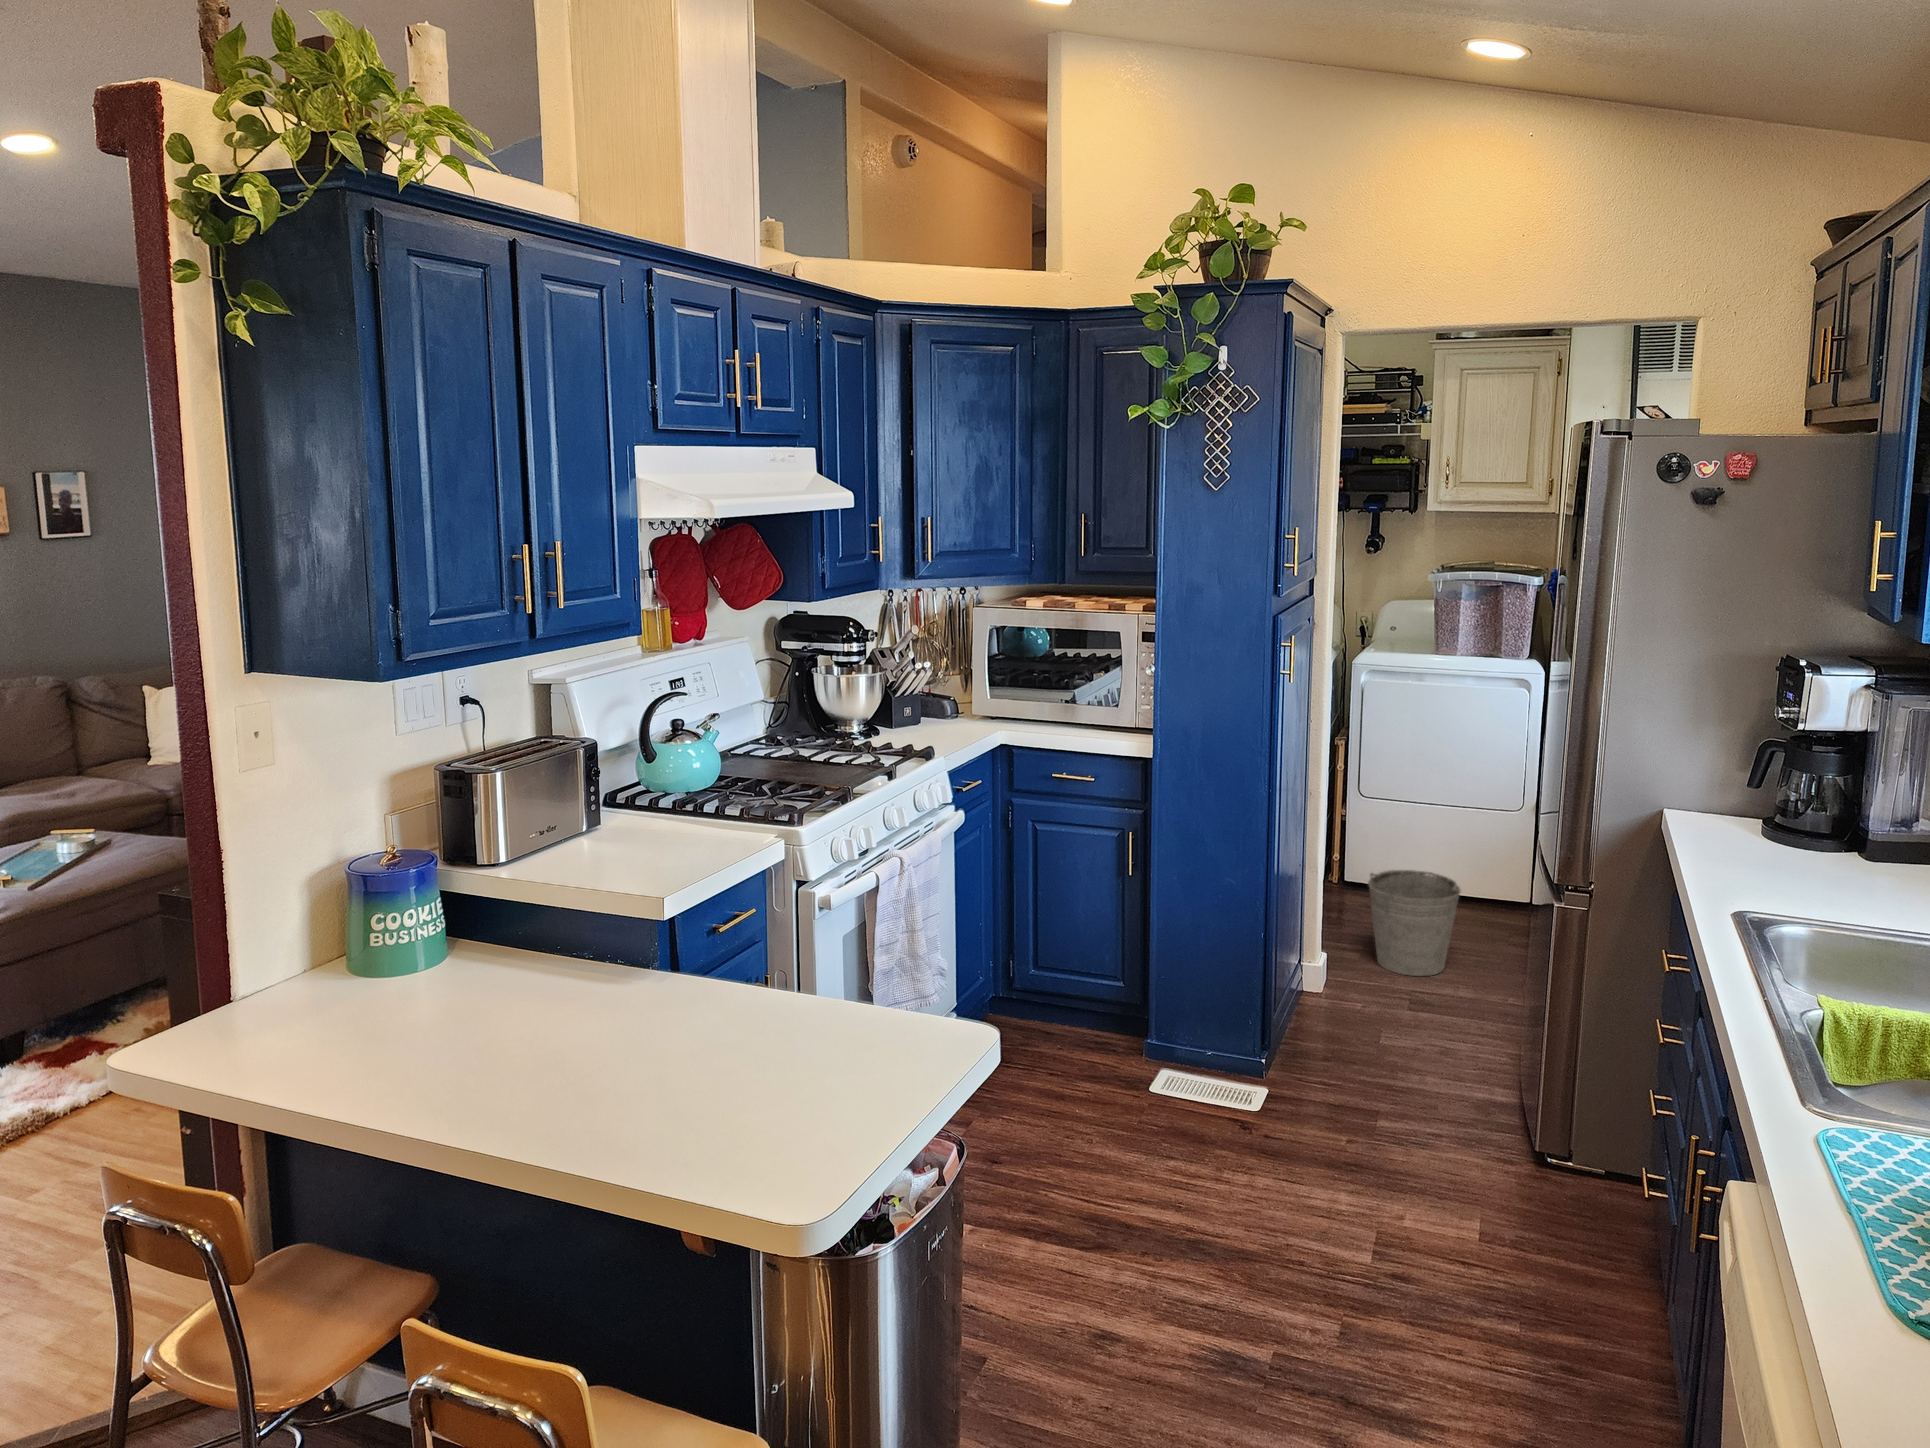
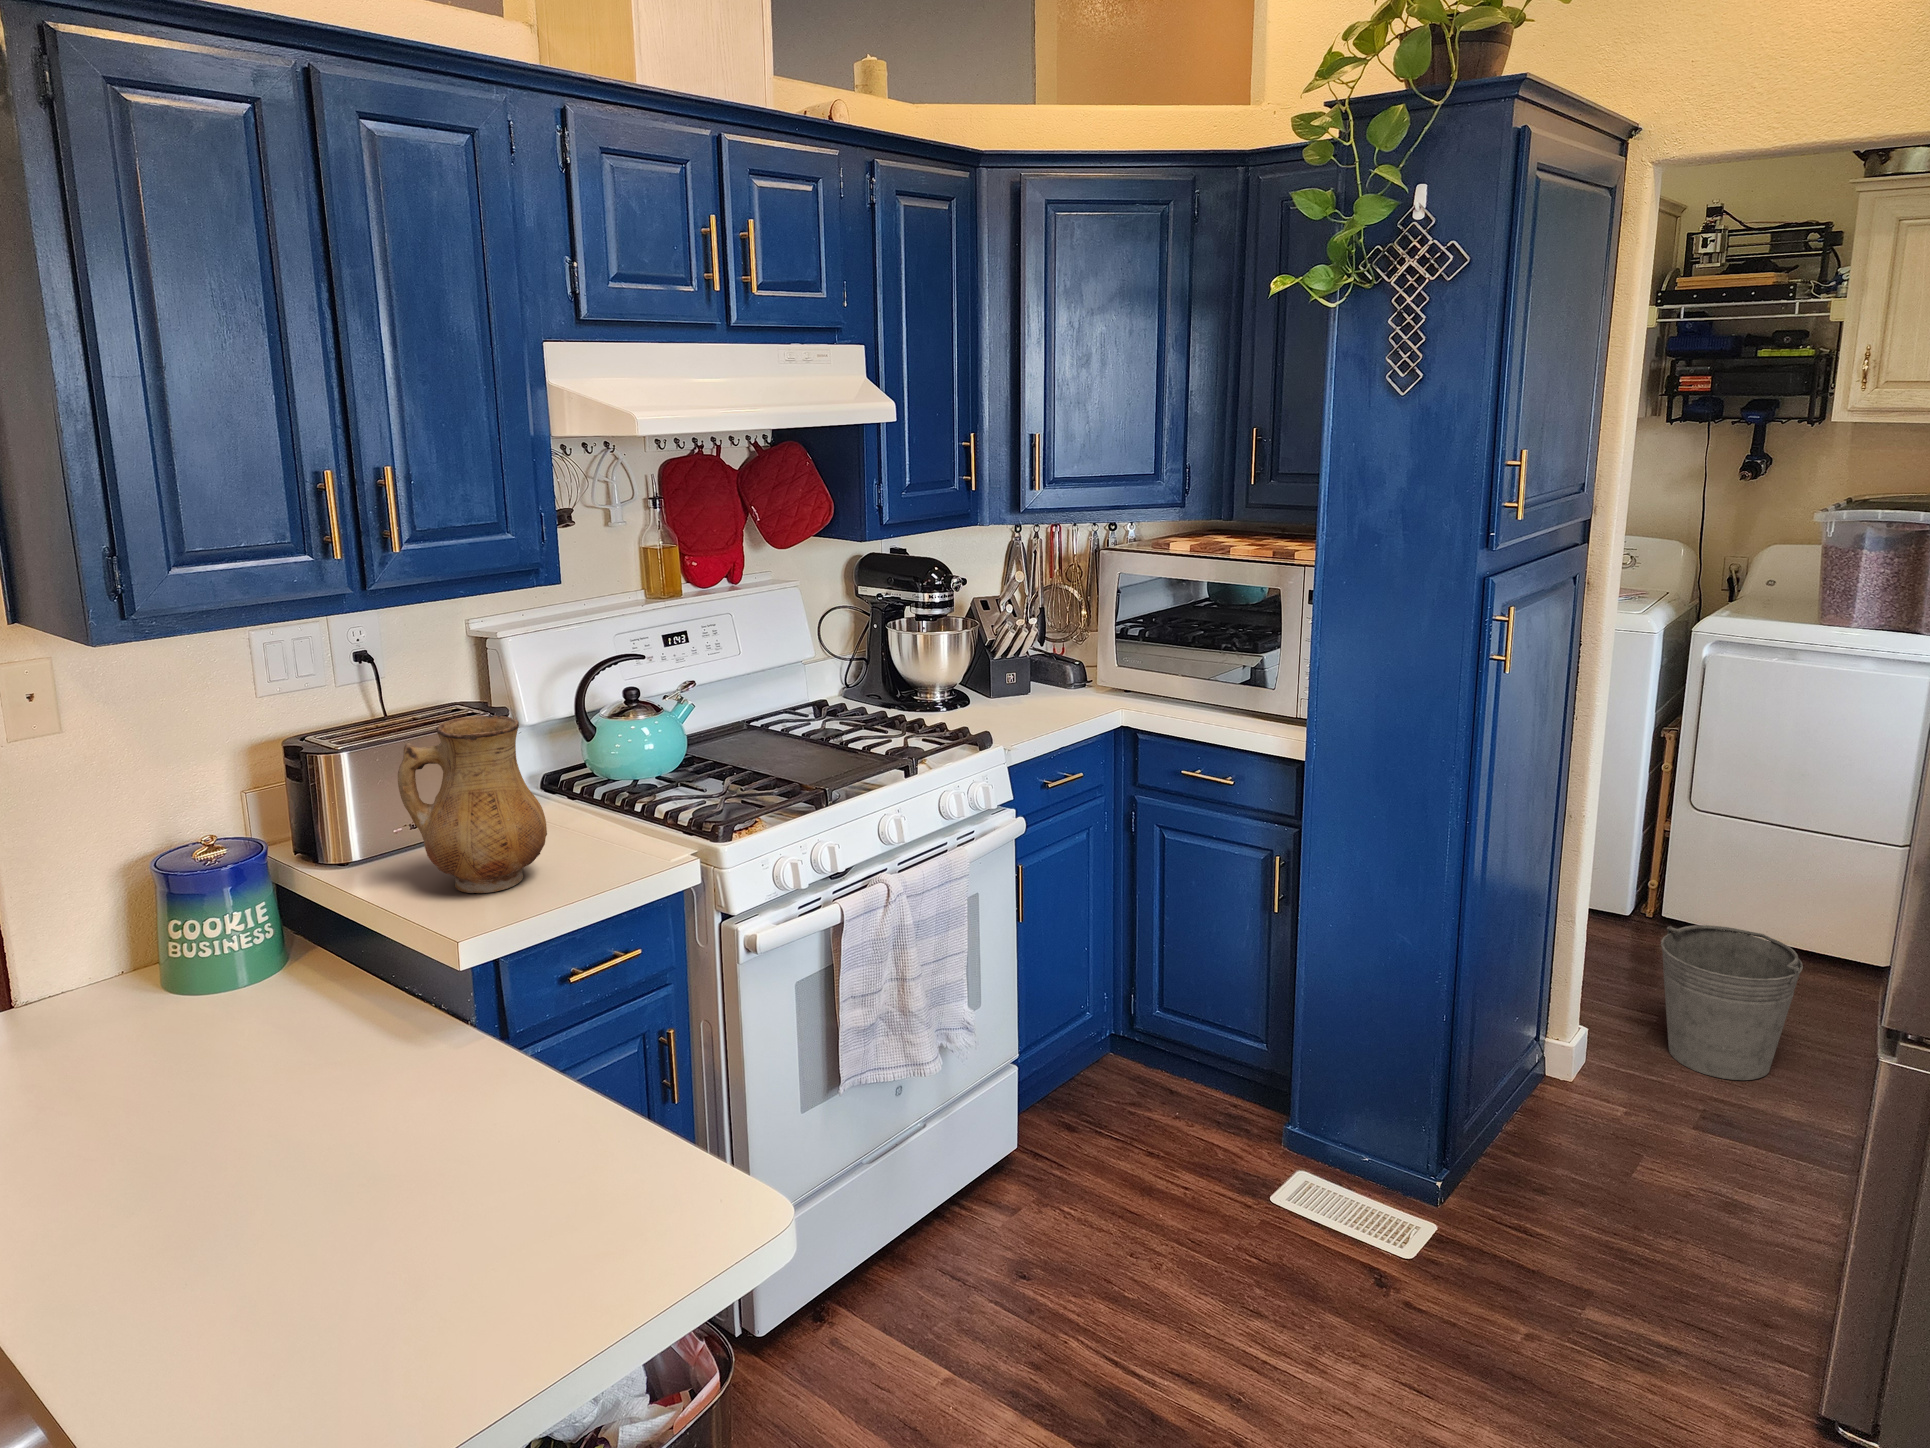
ceramic pitcher: none [567,734,677,874] -> present [398,715,547,893]

